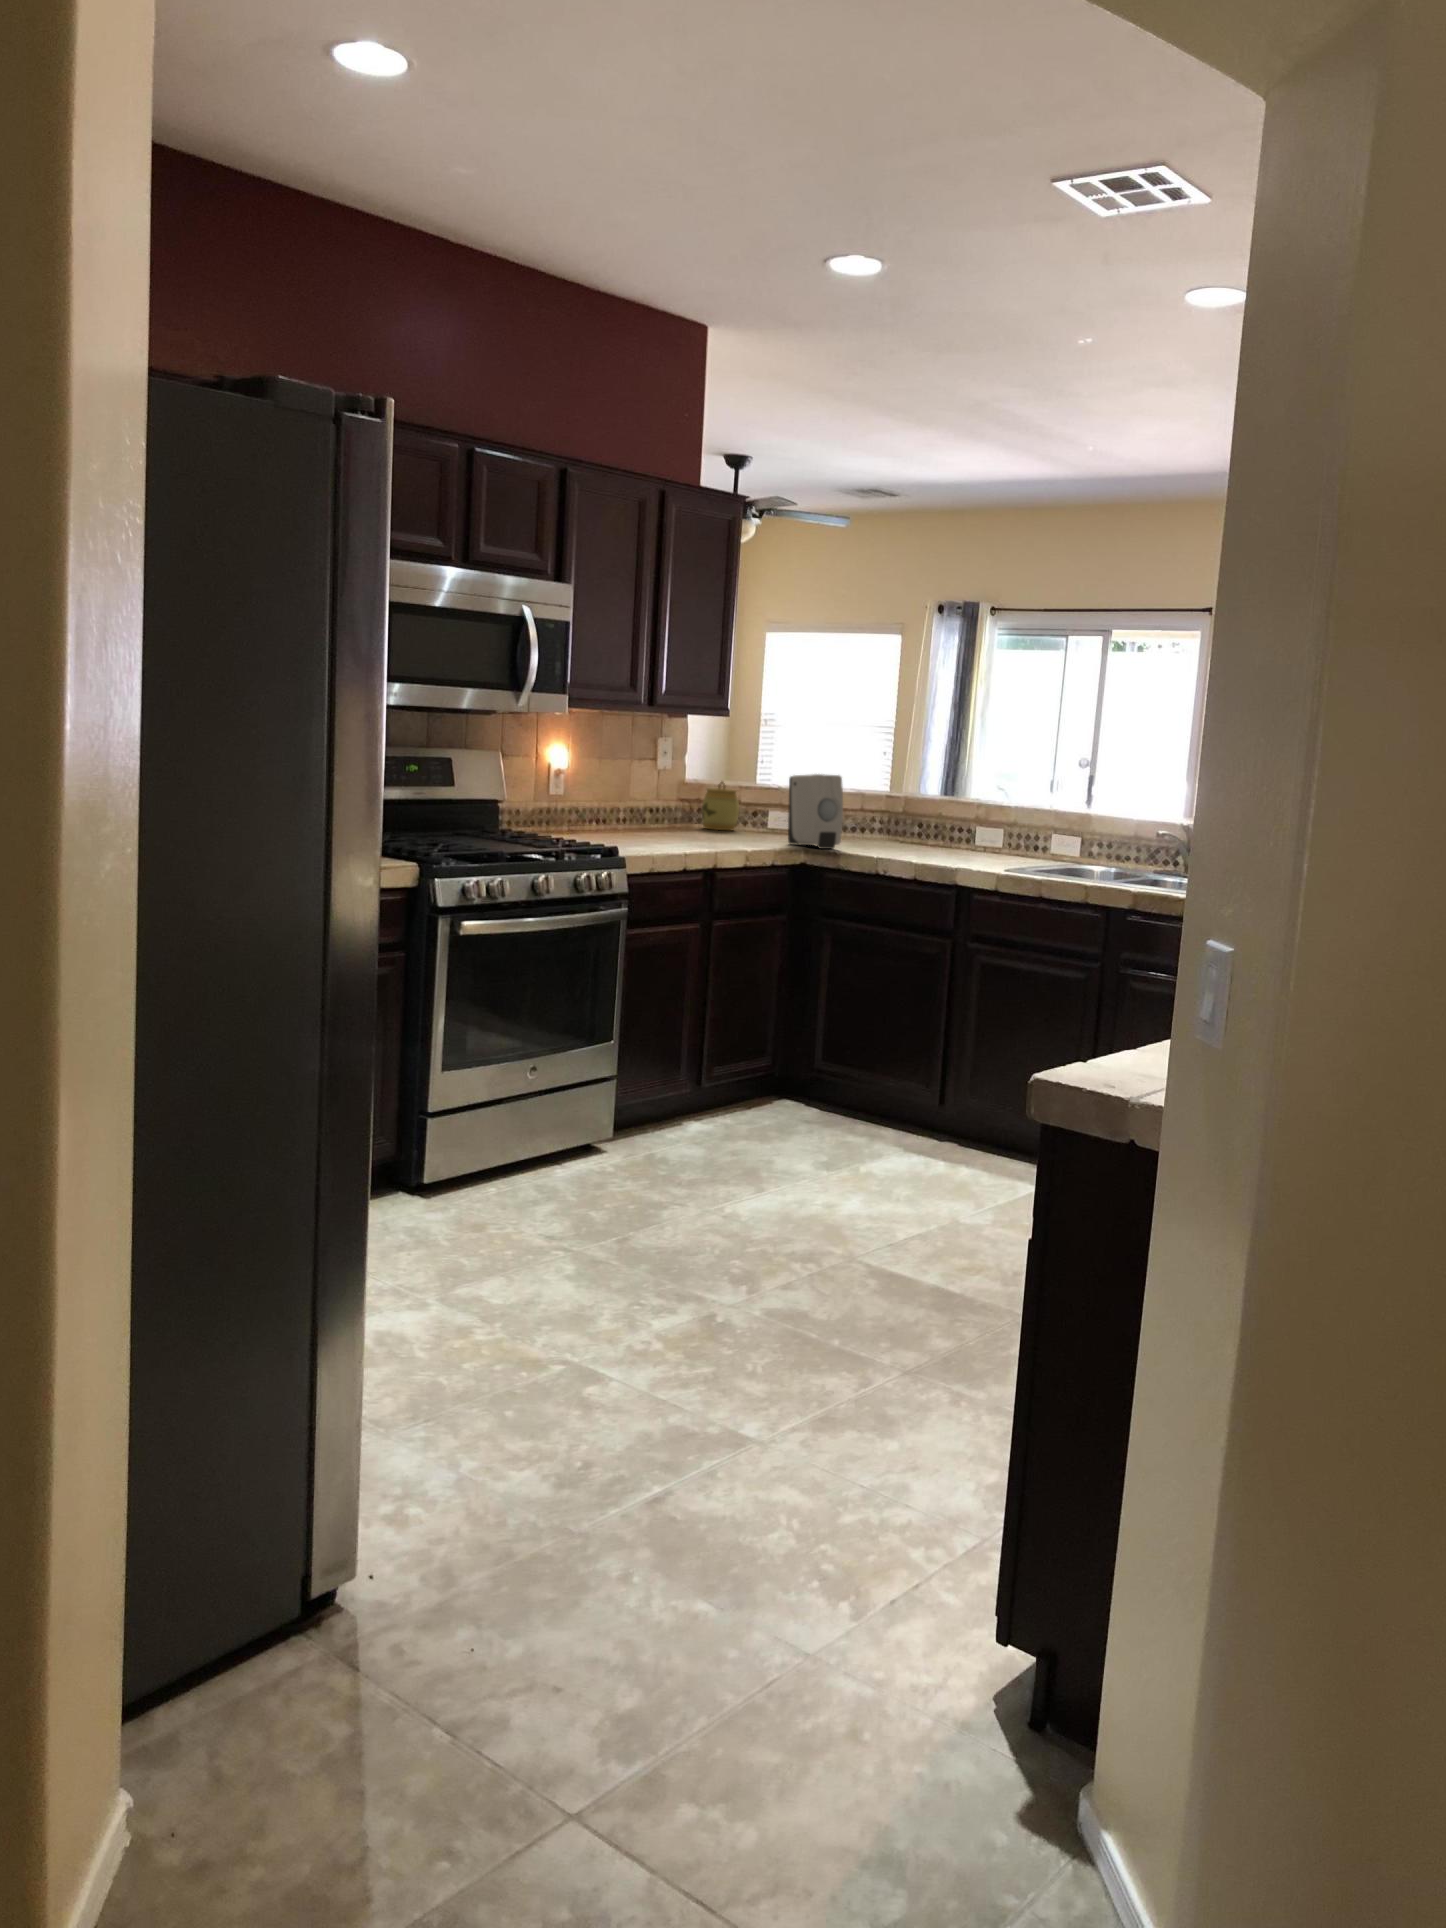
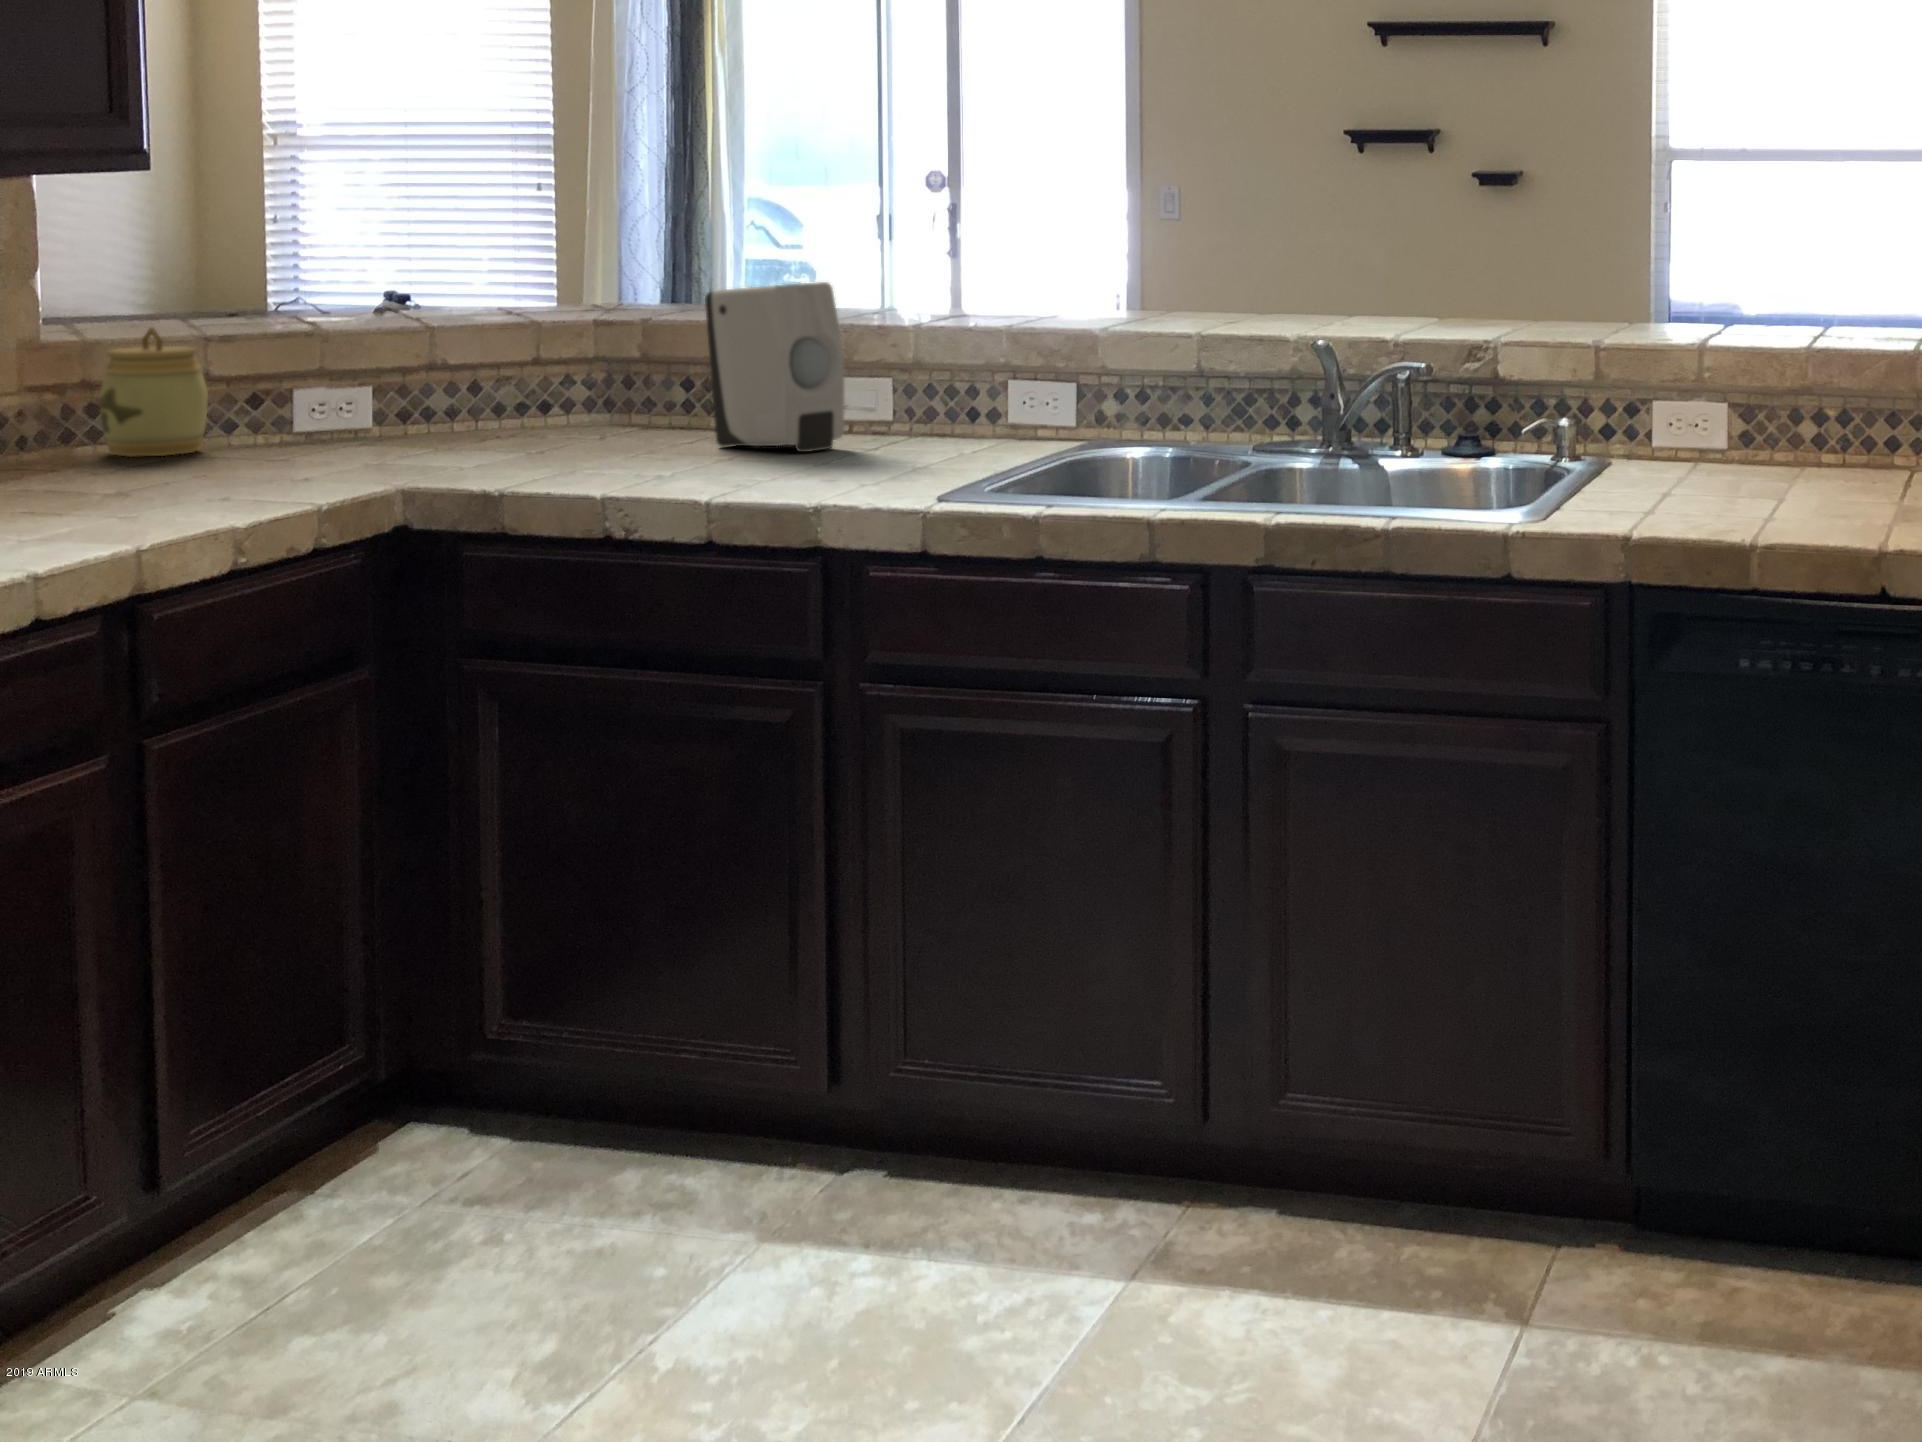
soap dispenser: present [788,774,843,849] -> present [705,282,844,452]

